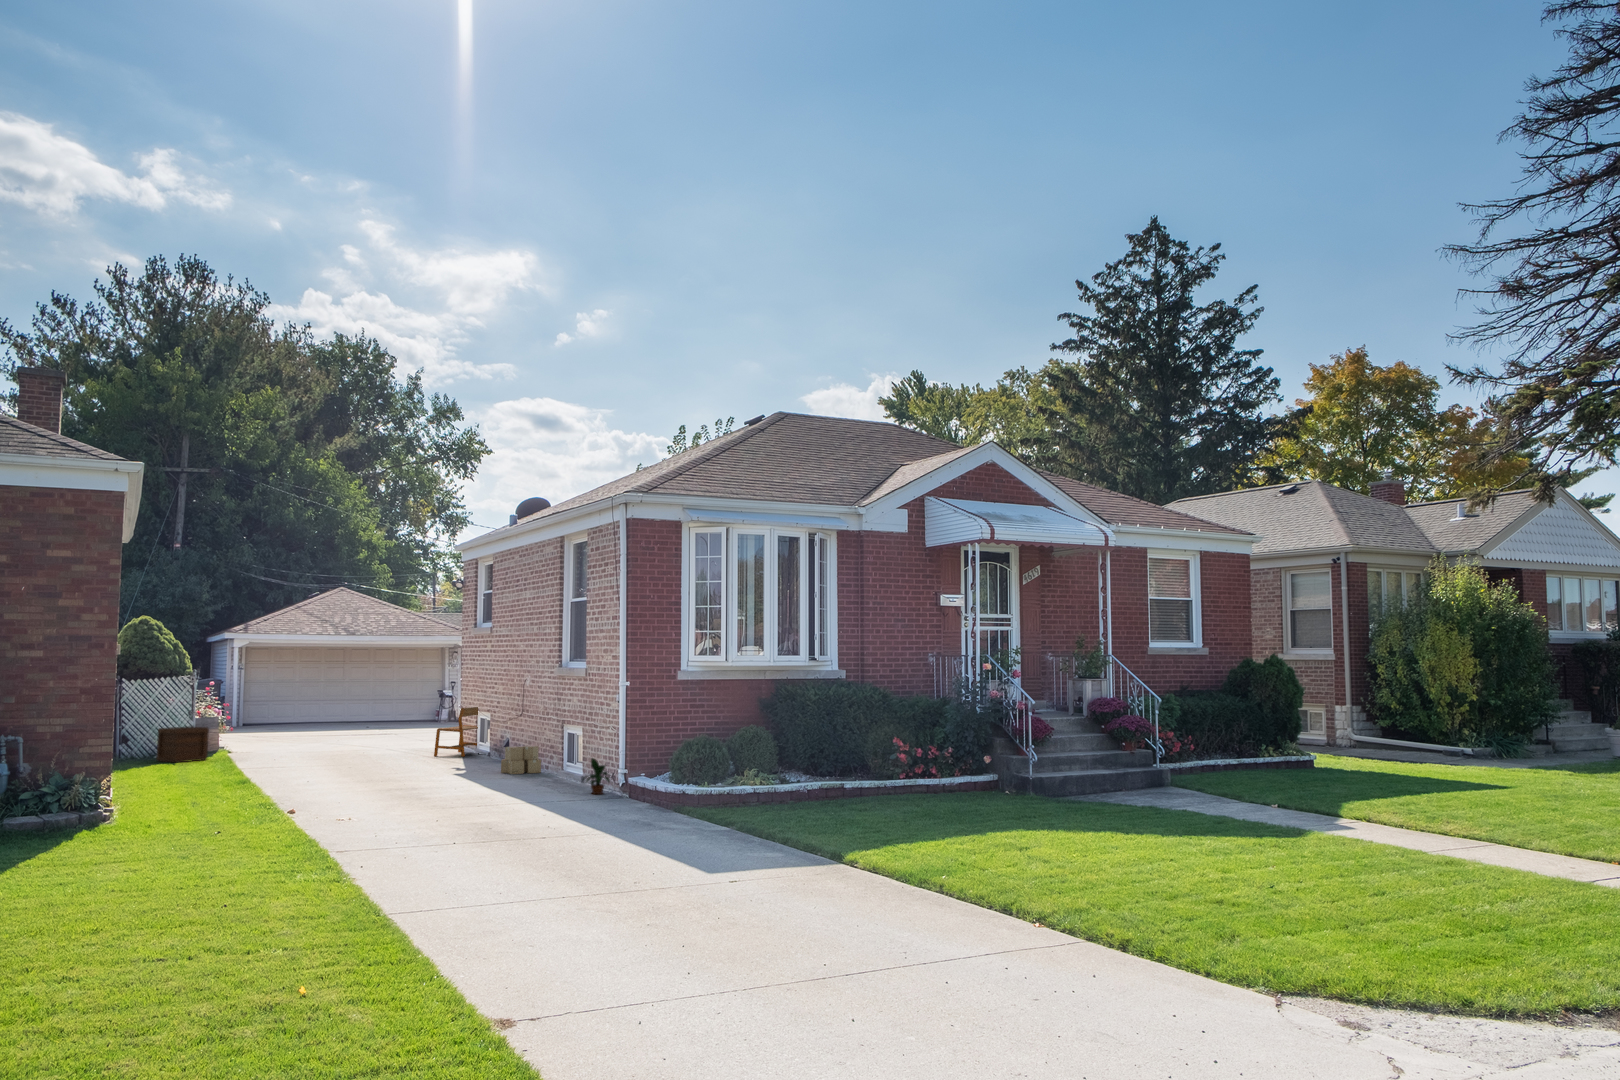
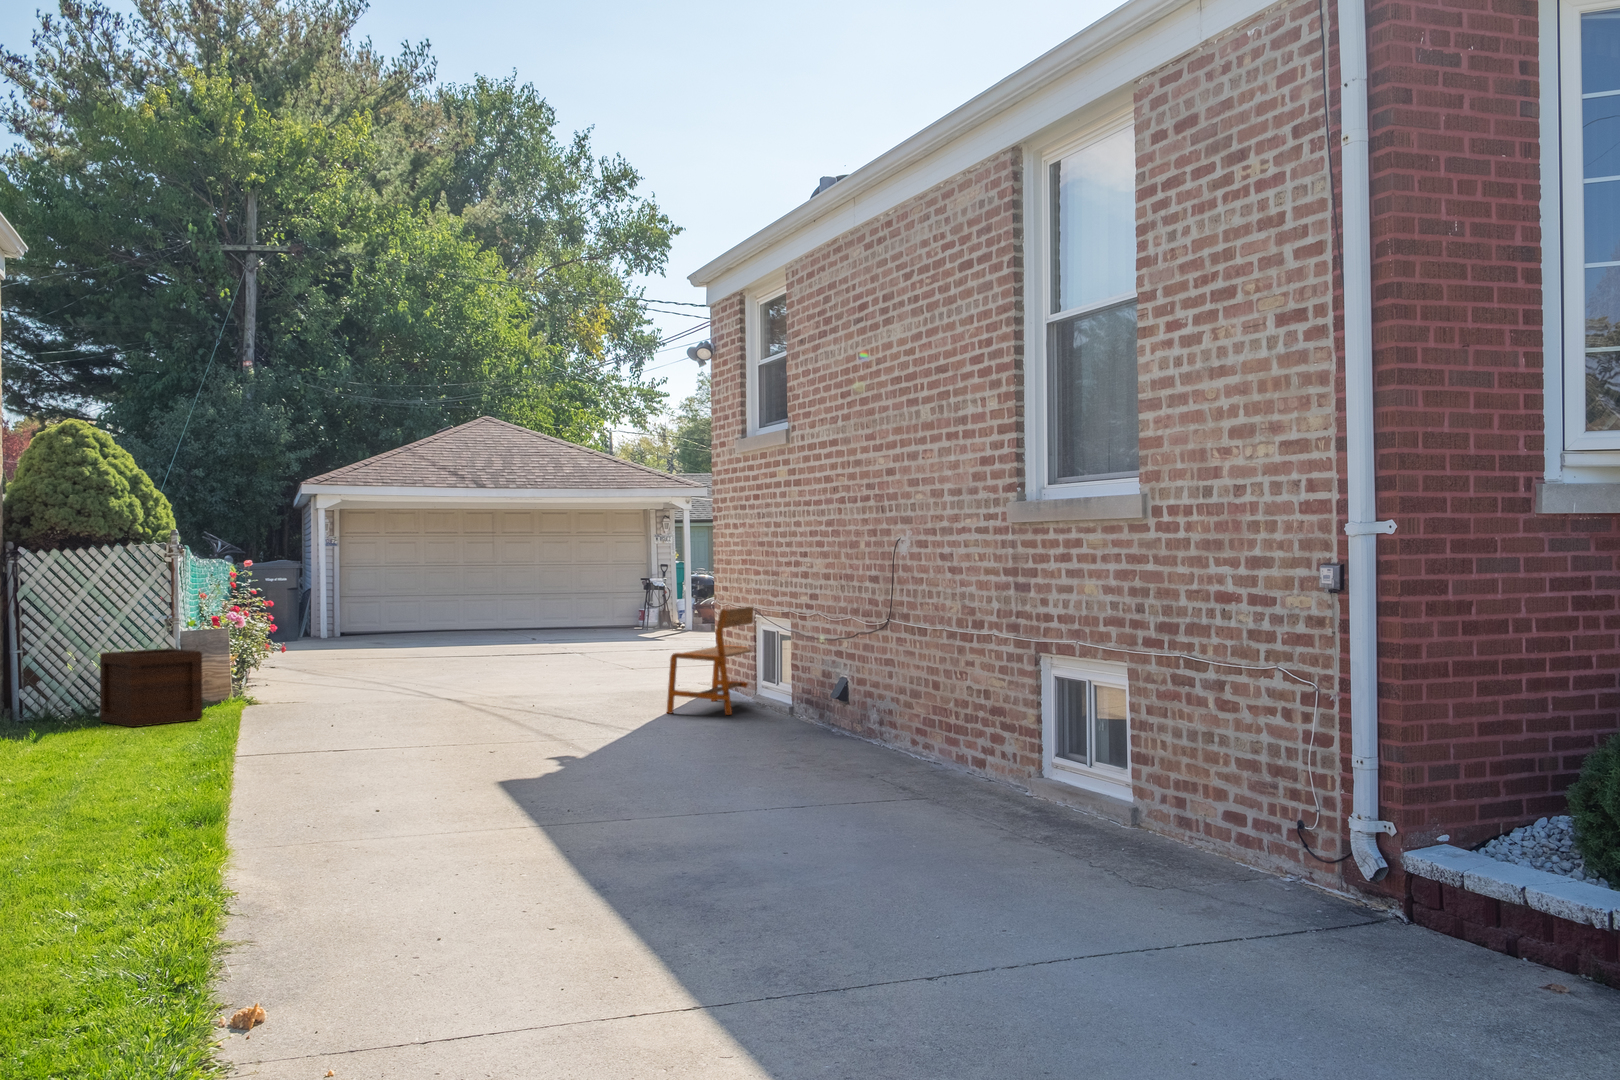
cardboard box: present [501,746,541,774] -> none [857,707,961,785]
potted plant: present [583,758,610,794] -> none [1225,784,1337,916]

